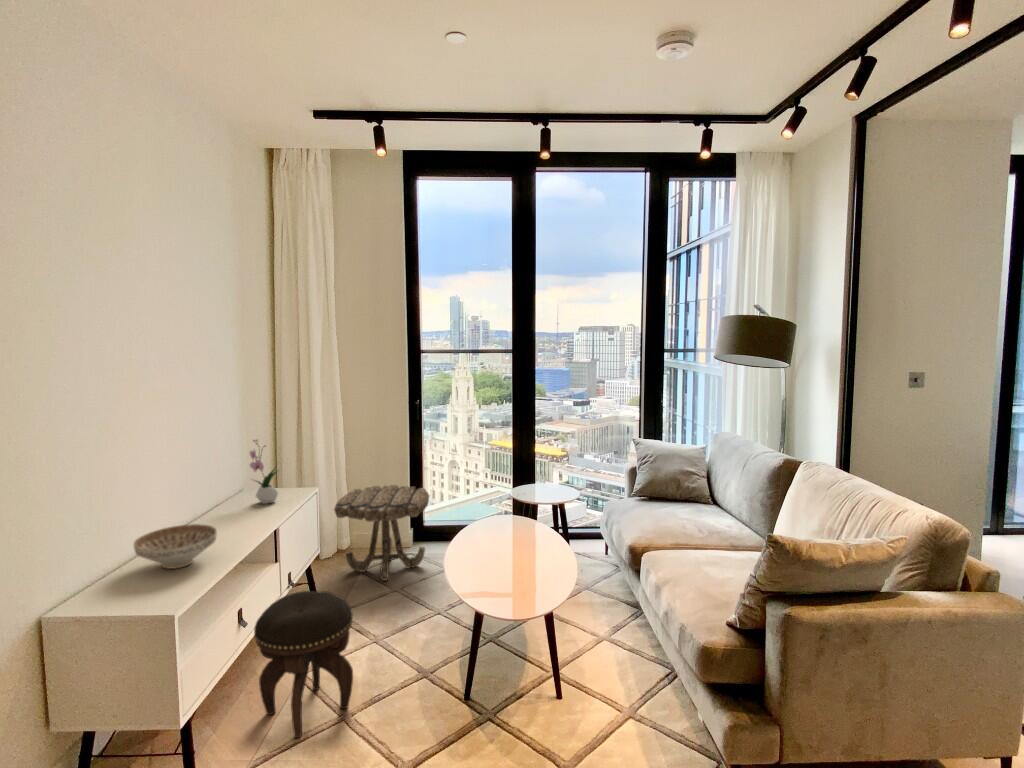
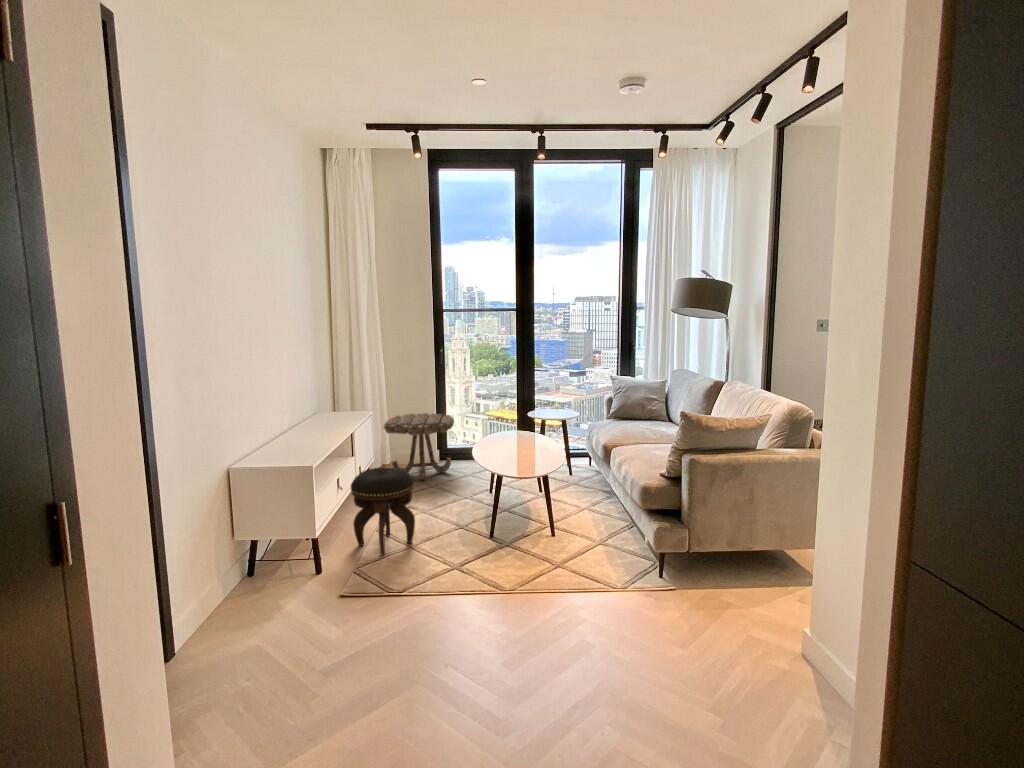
flower arrangement: present [250,440,278,504] -> none [325,372,348,419]
decorative bowl: present [134,524,217,569] -> none [270,422,321,448]

